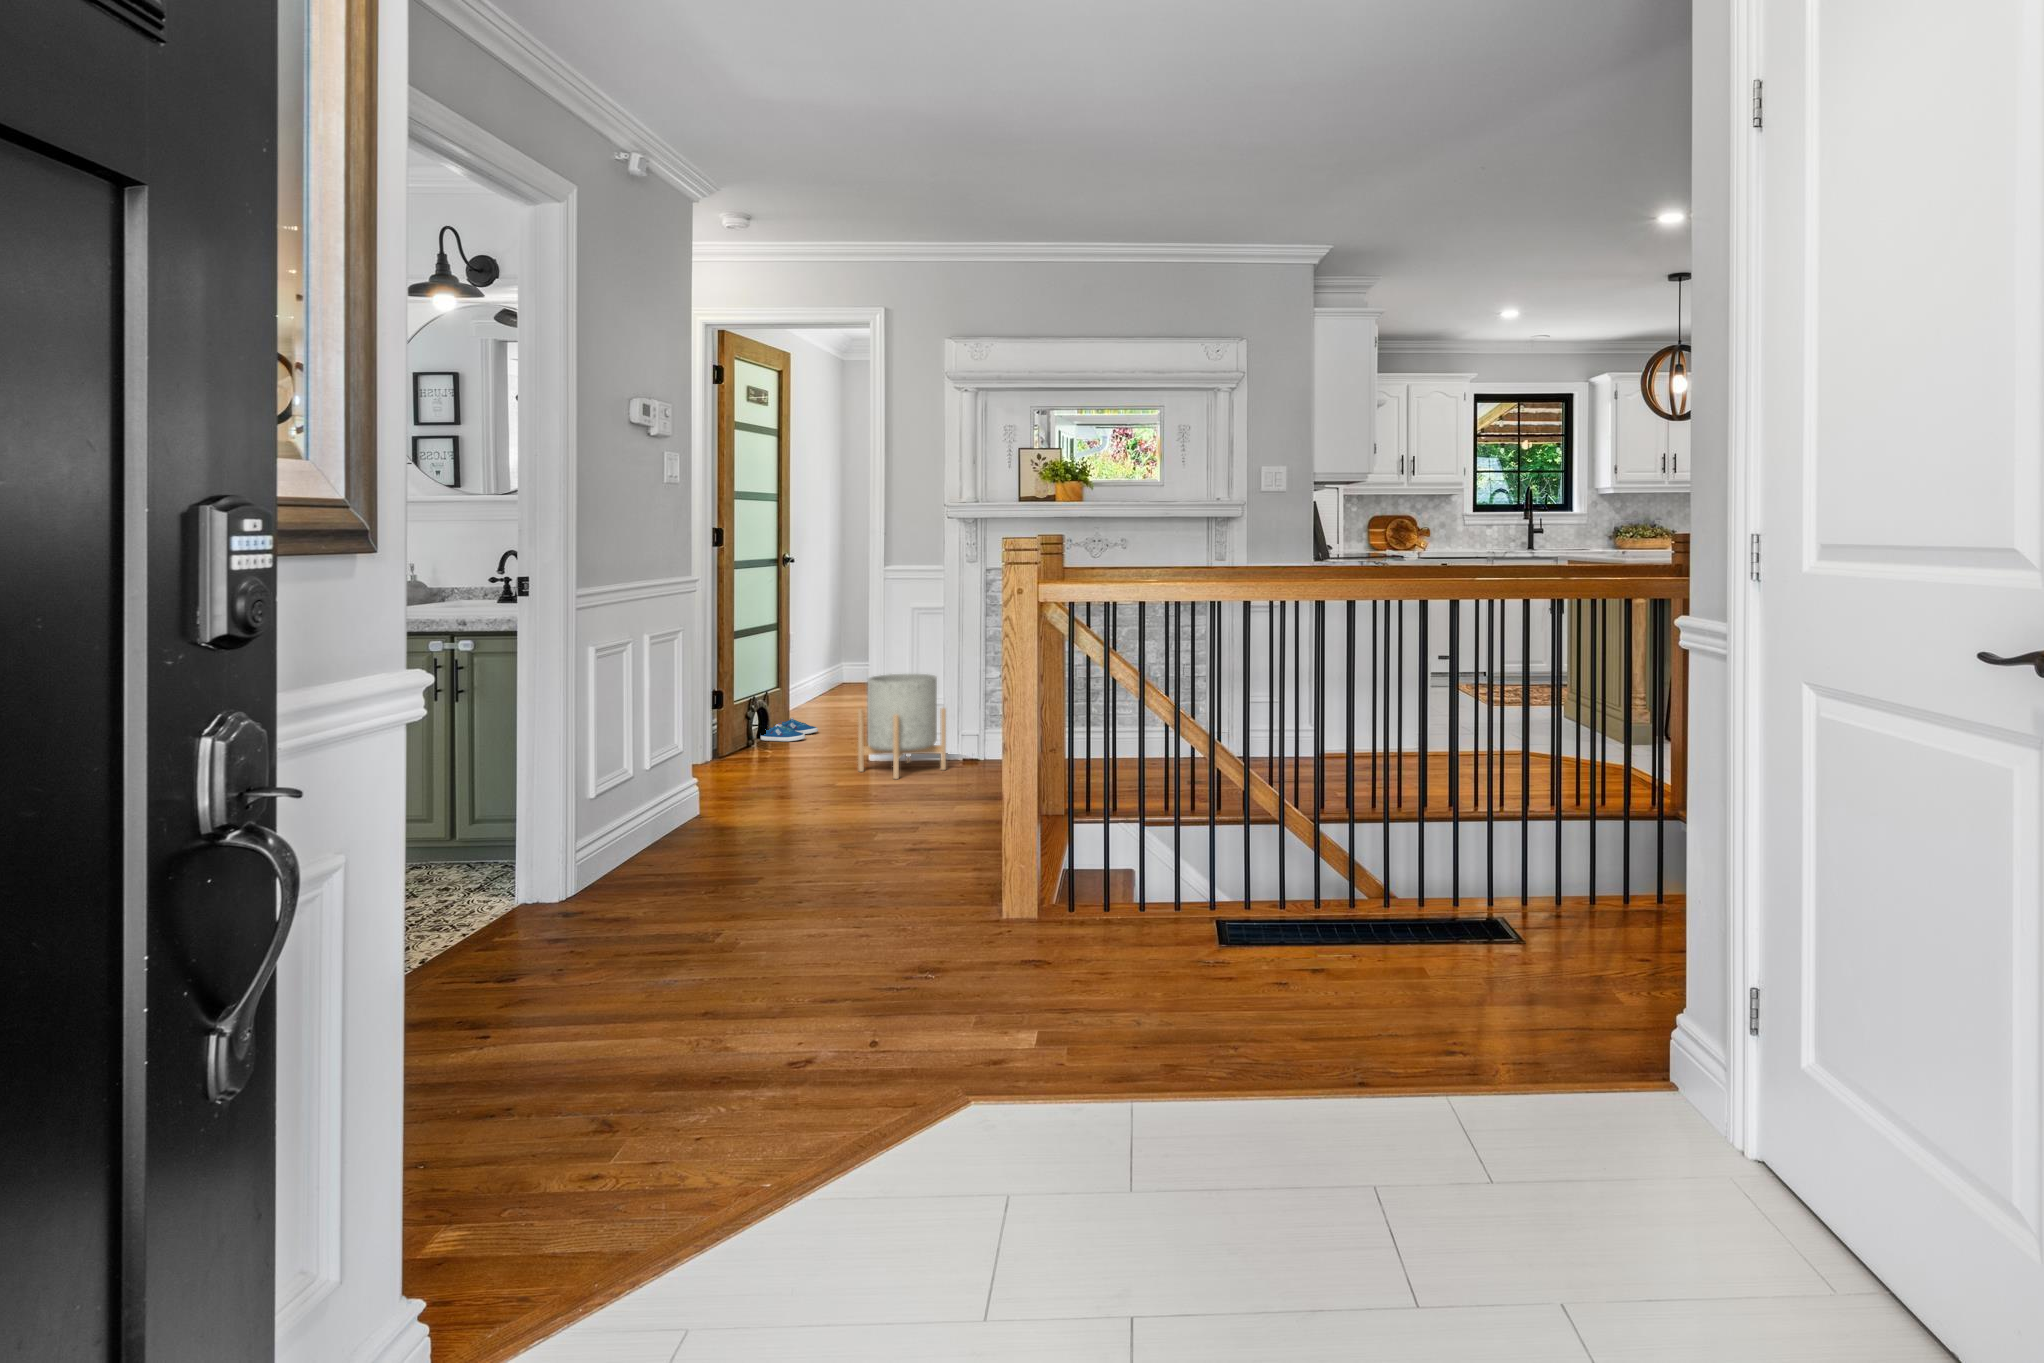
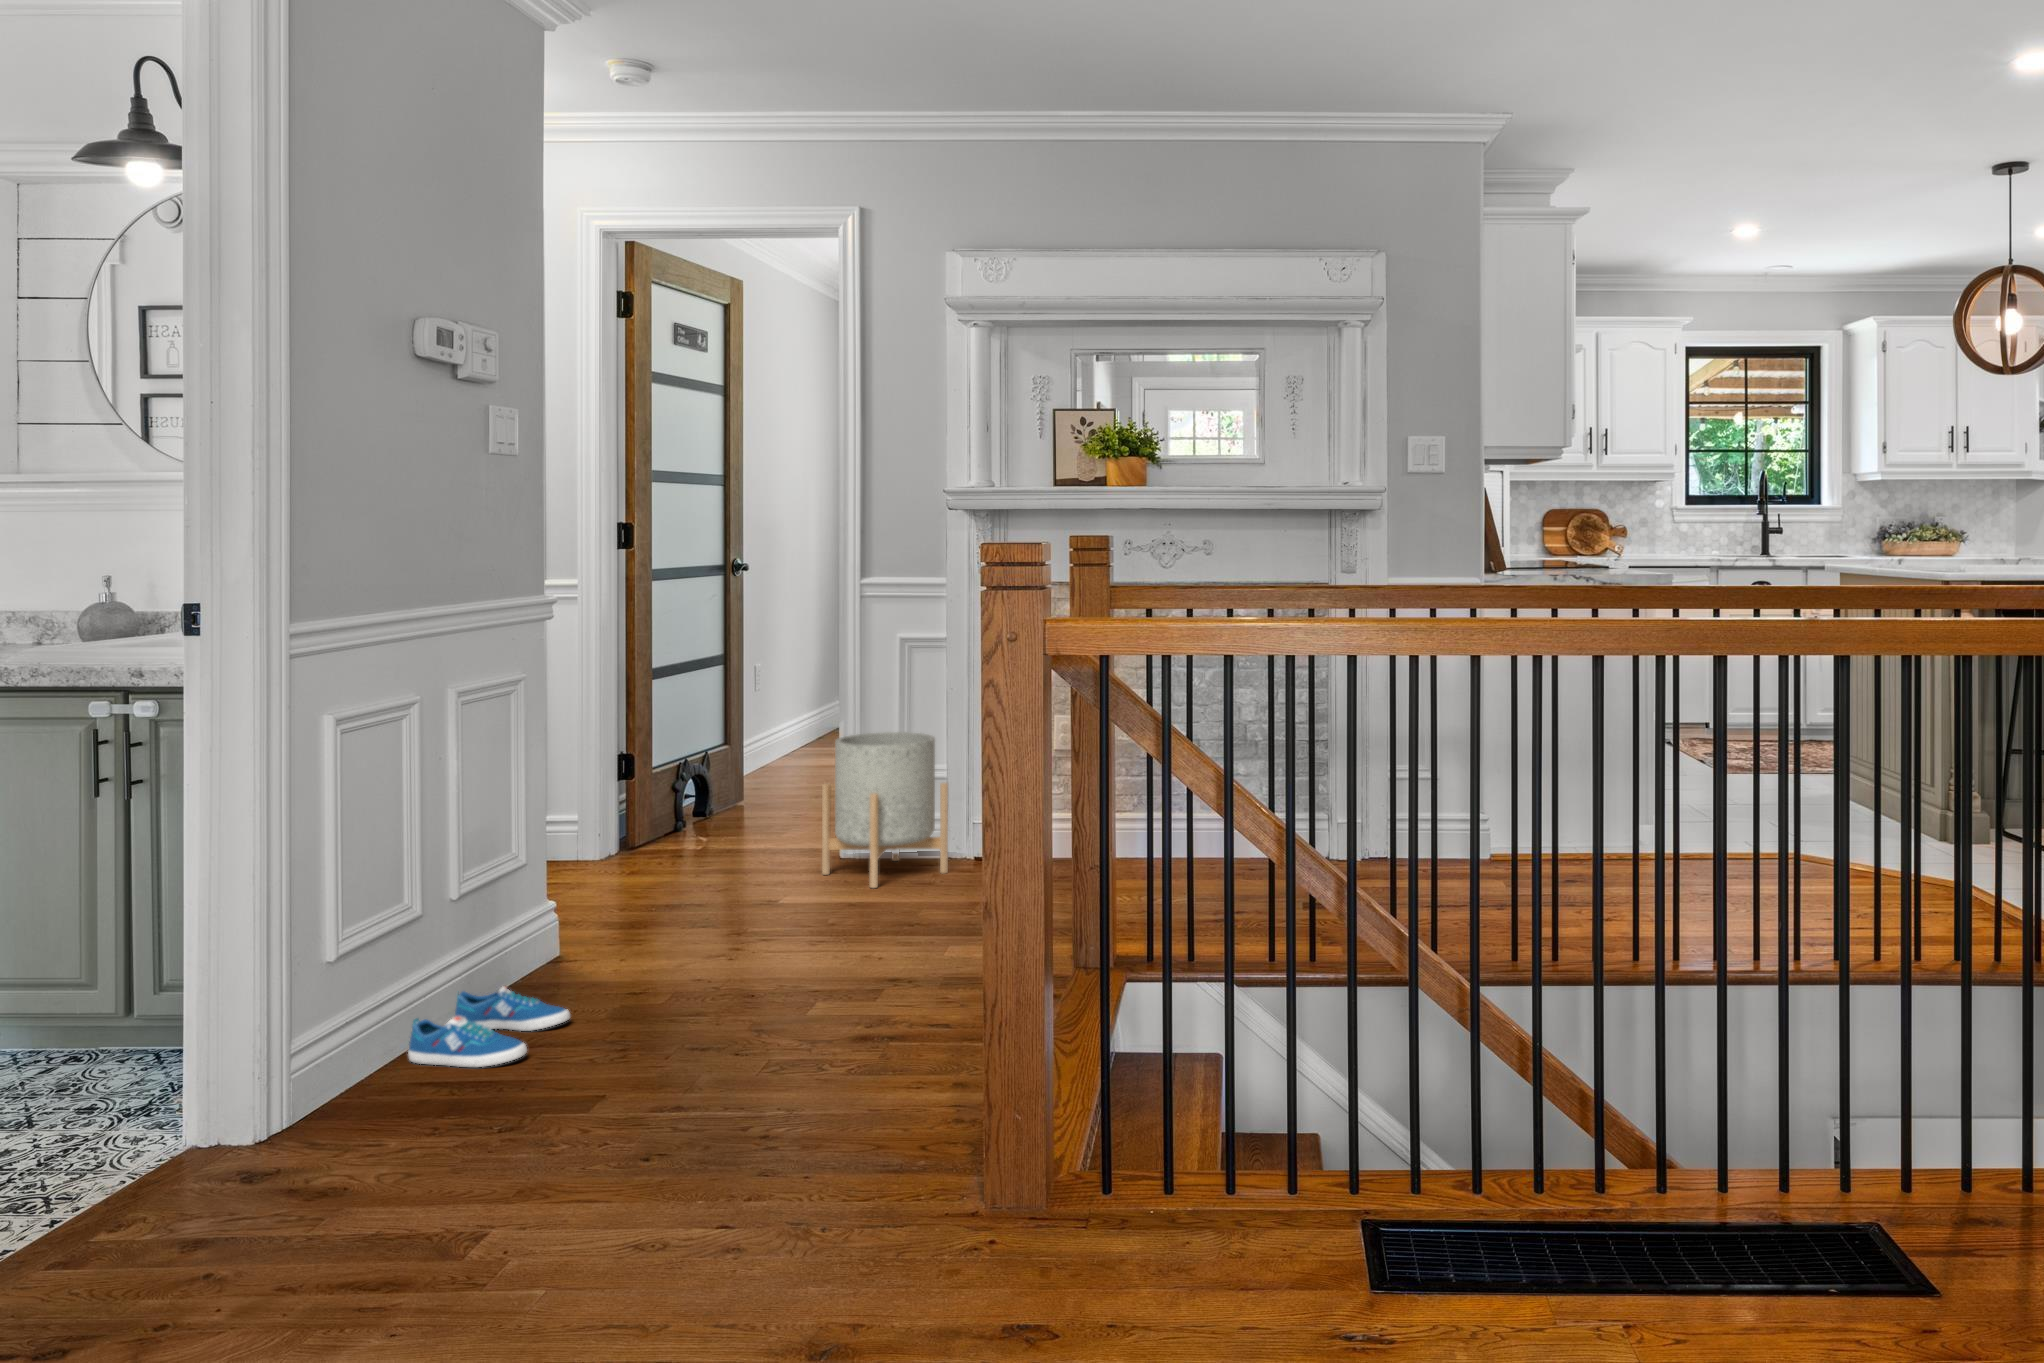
sneaker: present [760,717,818,741] -> present [408,986,570,1067]

